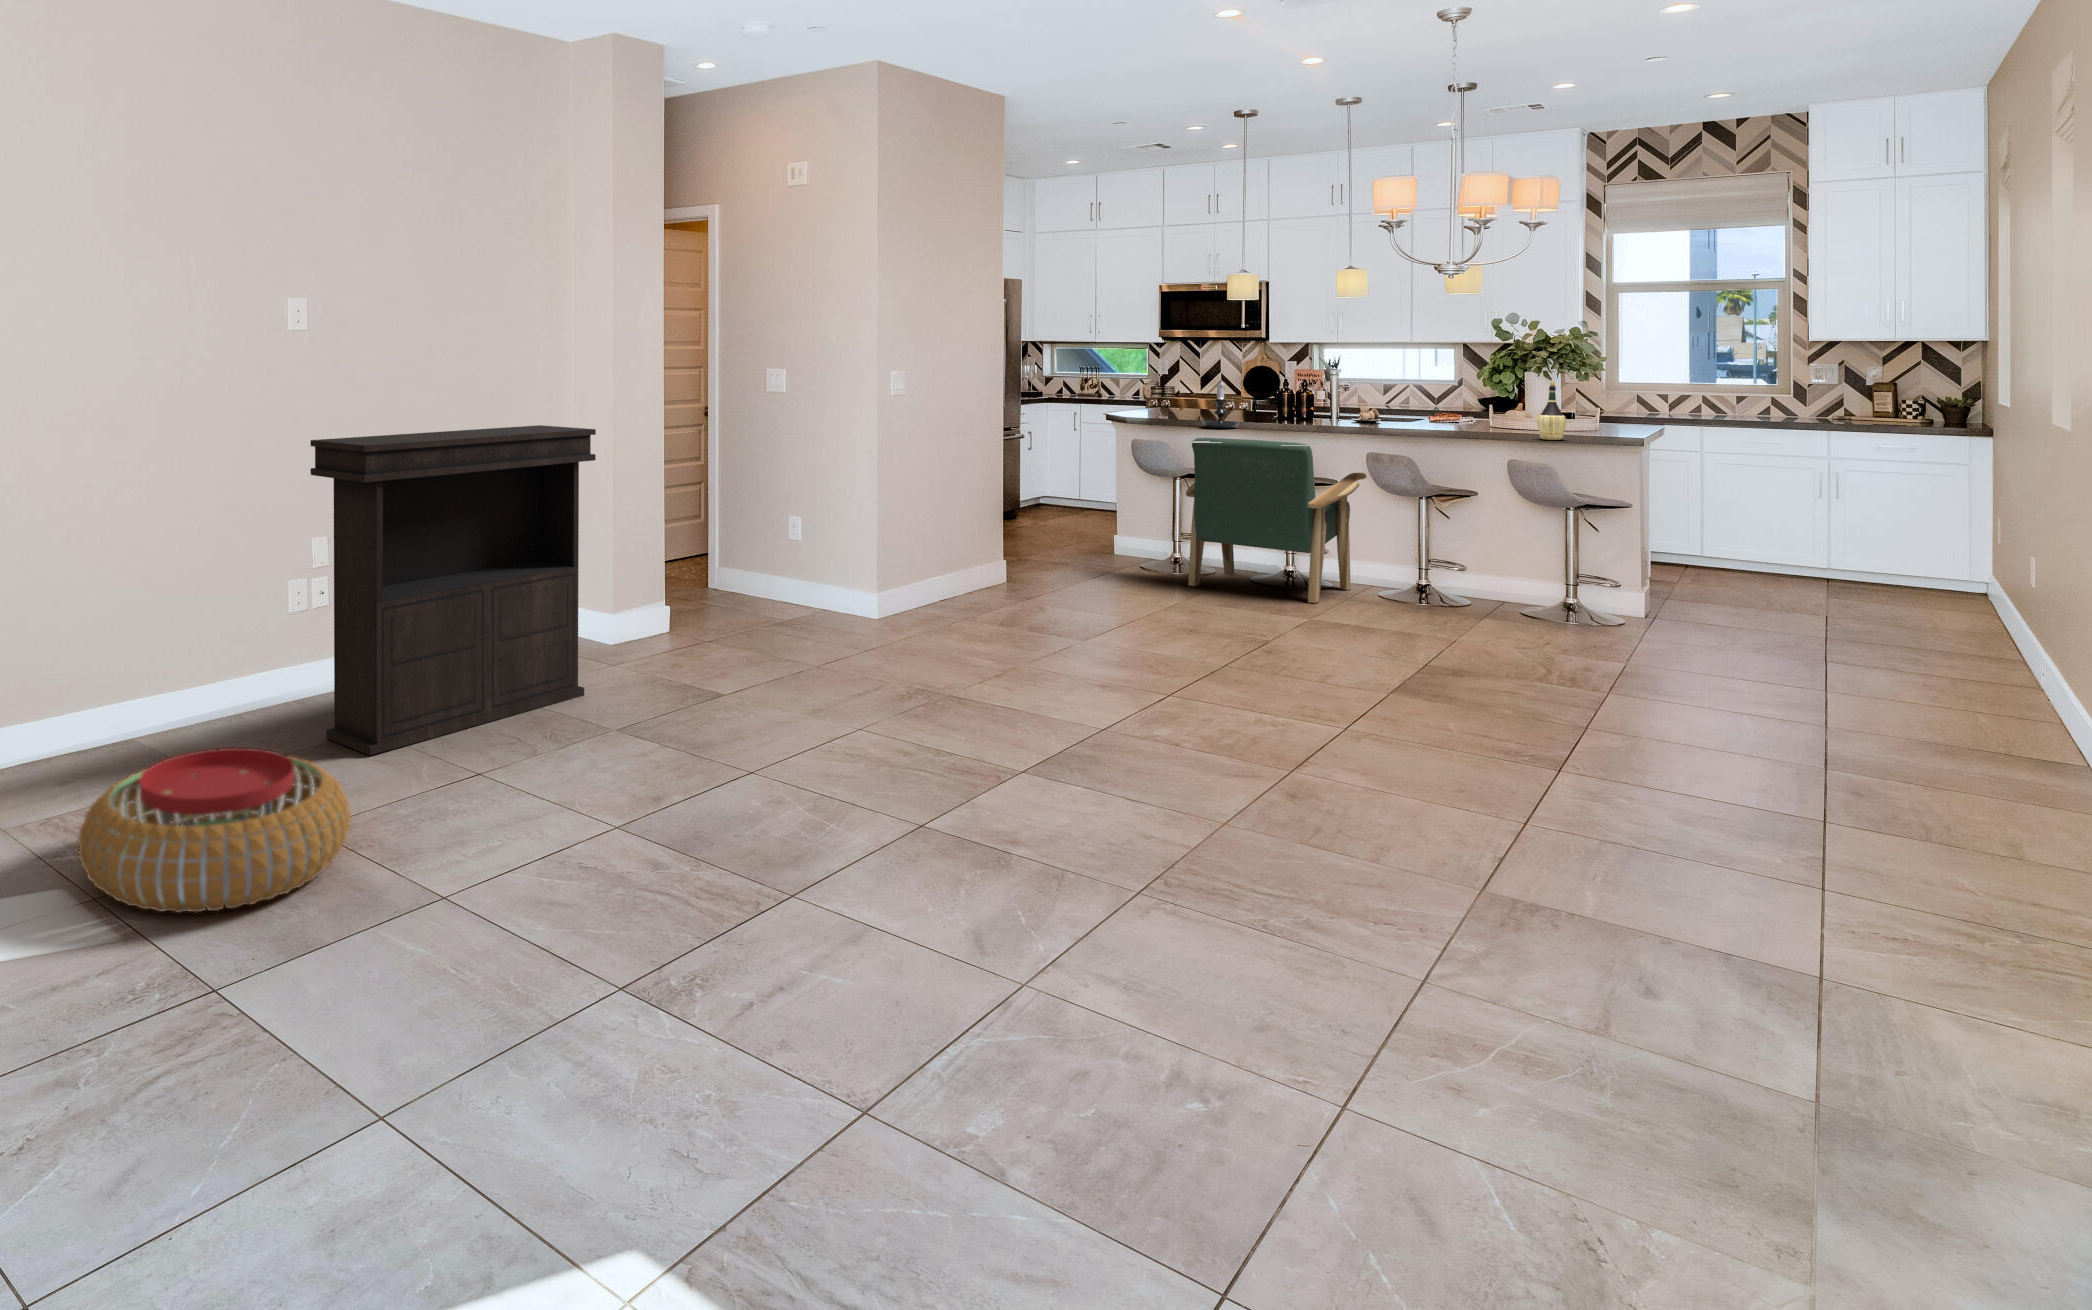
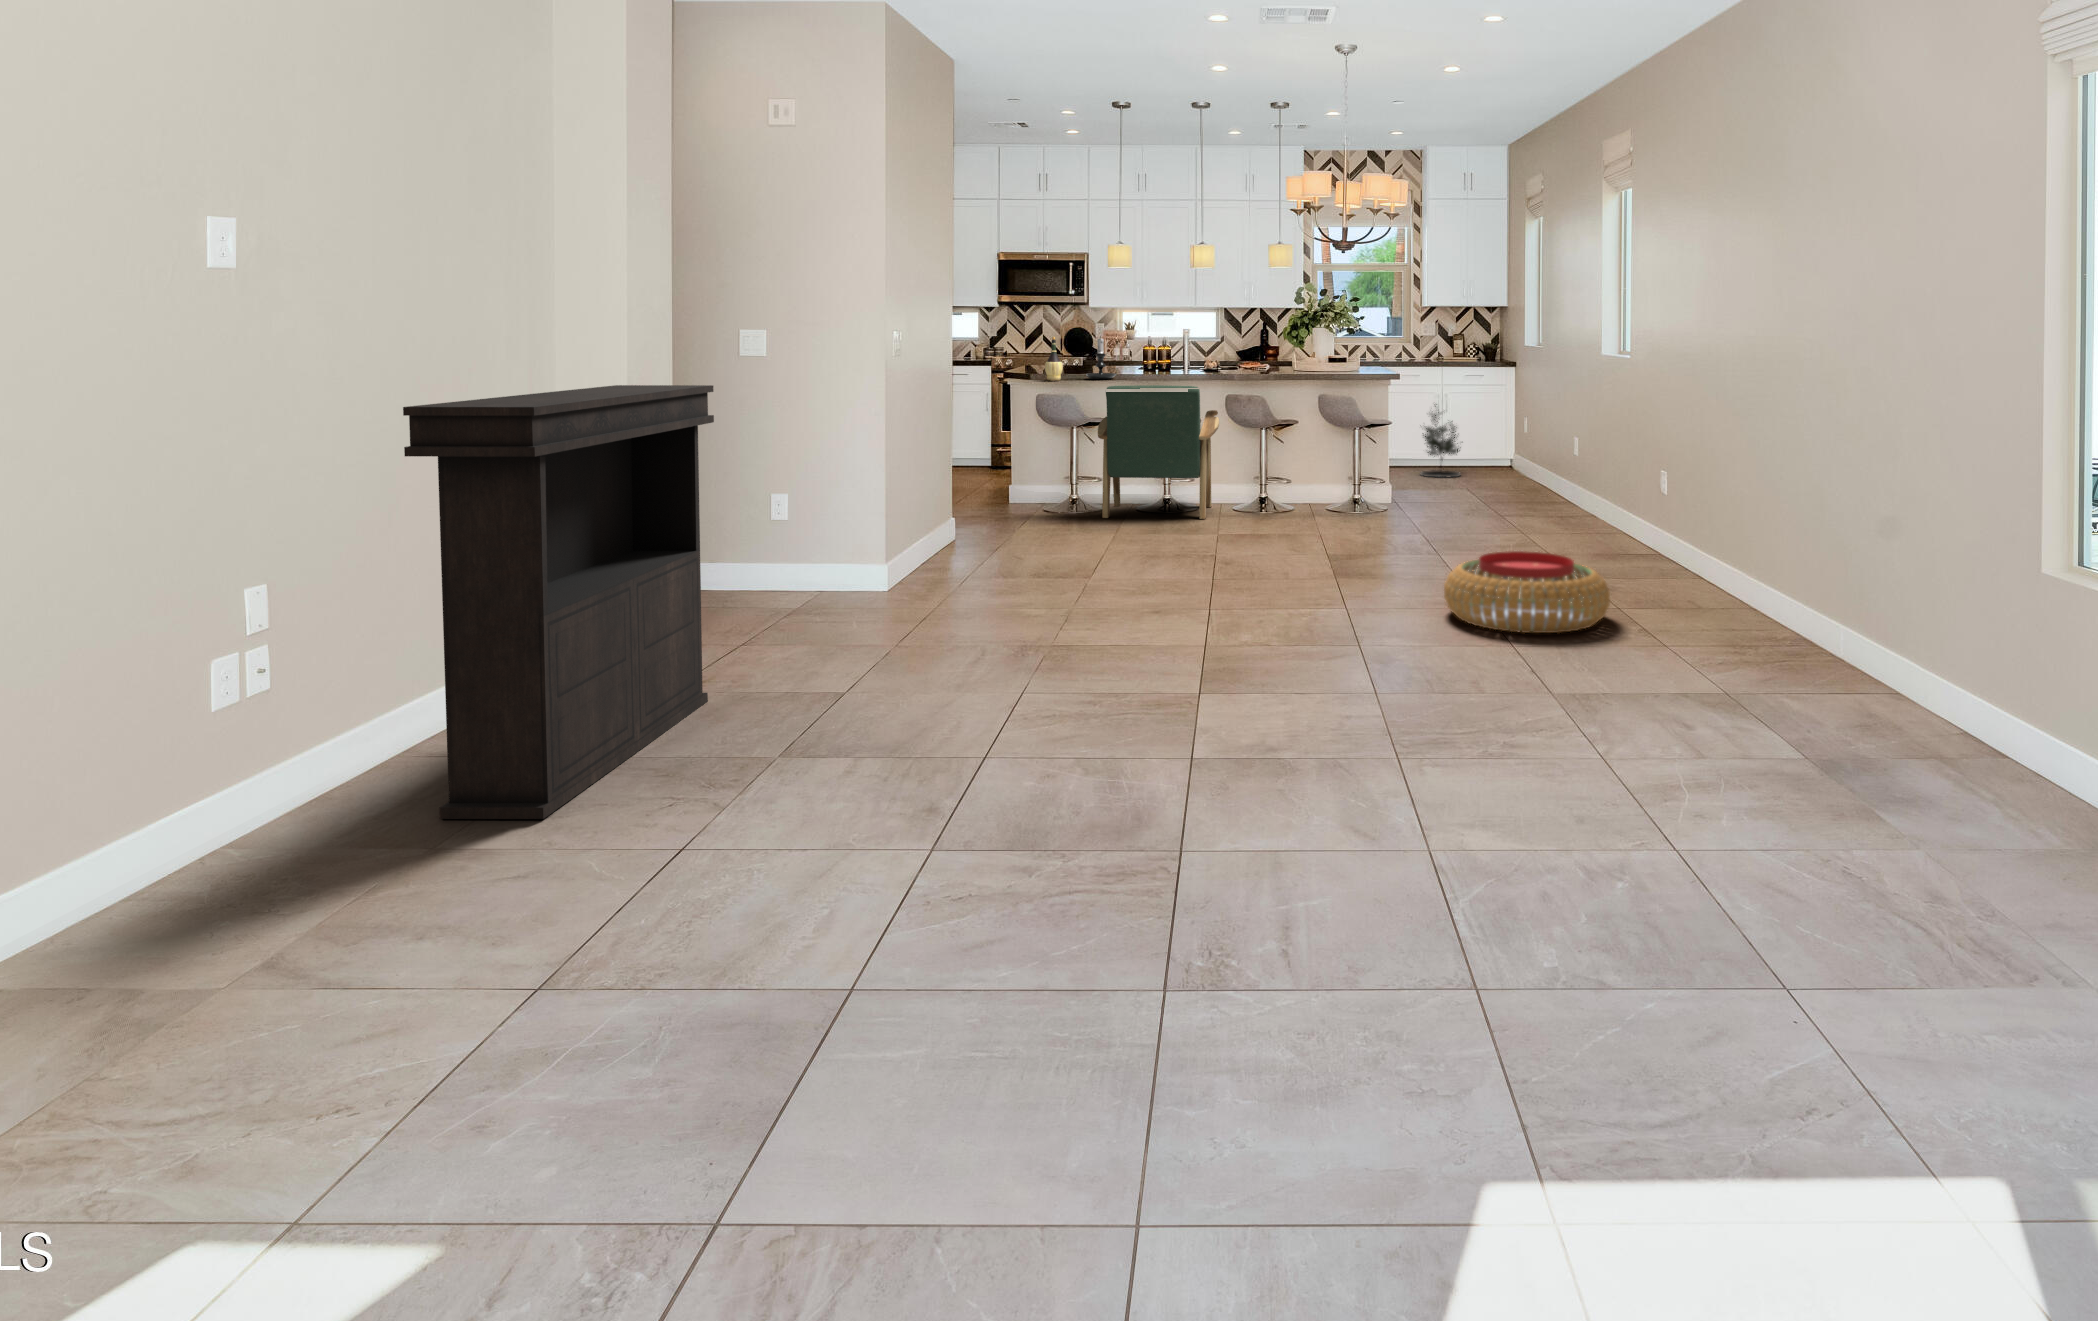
wine bottle: present [1537,382,1566,440] -> present [1045,337,1063,381]
potted tree: none [1770,482,1862,596] -> present [1420,404,1461,477]
pouf: present [78,748,350,913] -> present [1444,551,1610,633]

